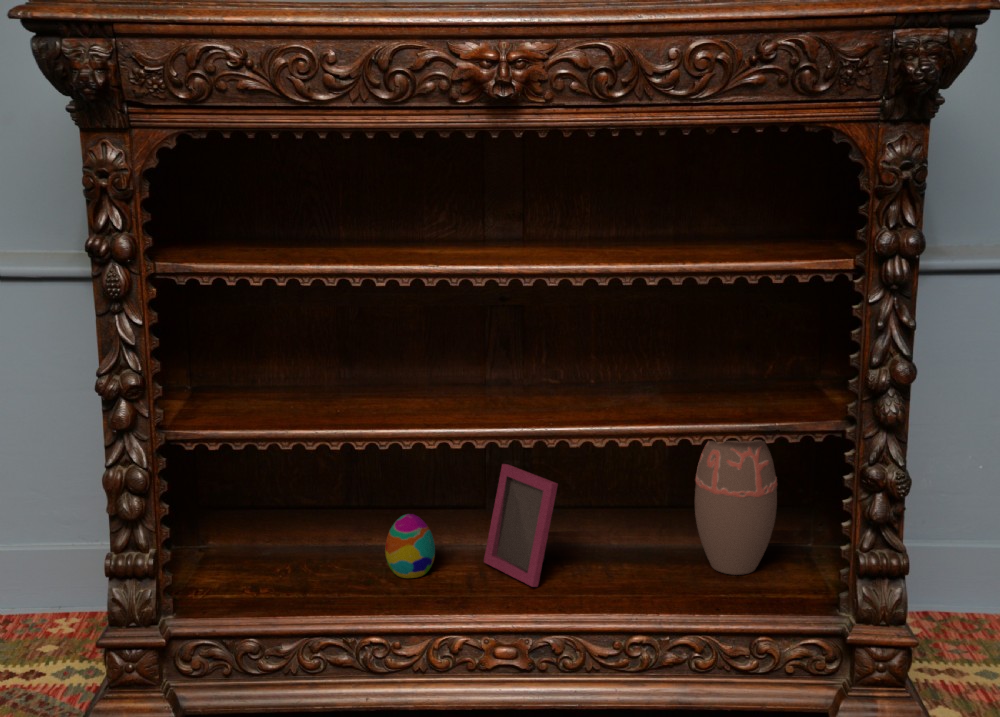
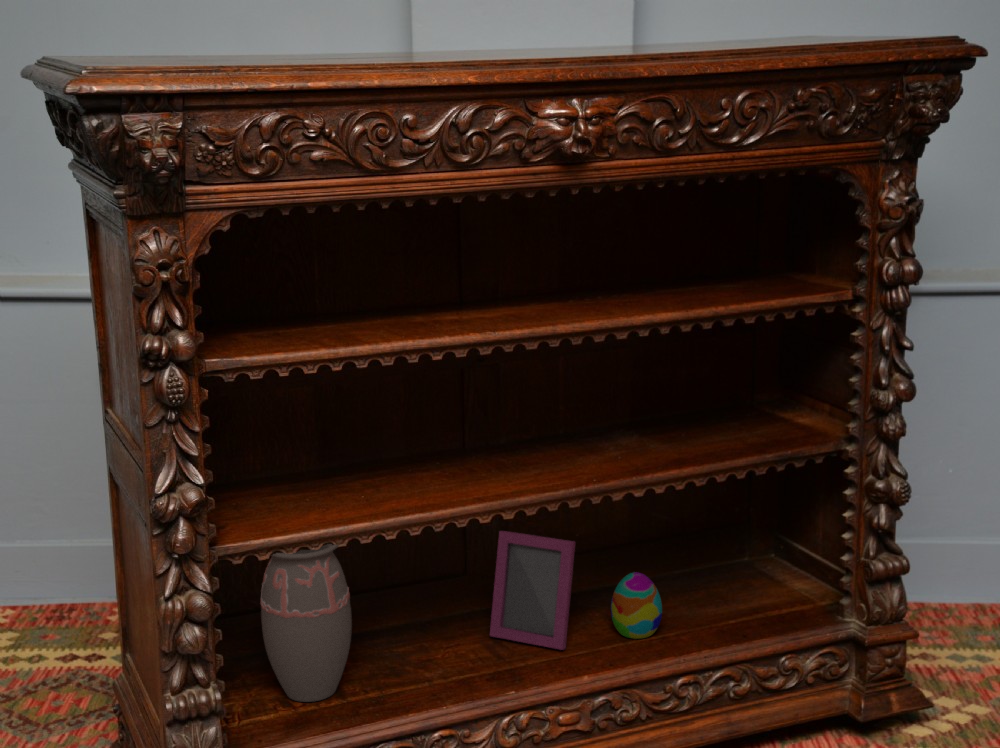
decorative vase: present [695,440,777,575] -> present [260,544,352,702]
decorative egg: present [385,514,435,578] -> present [611,572,662,639]

